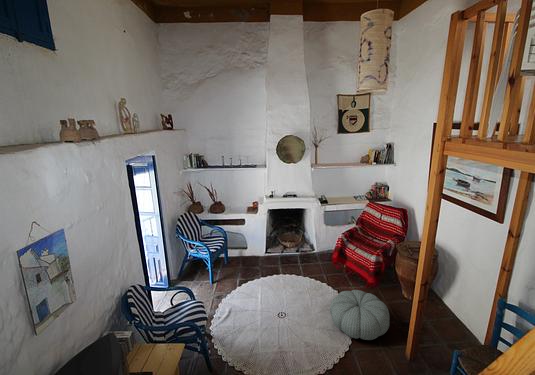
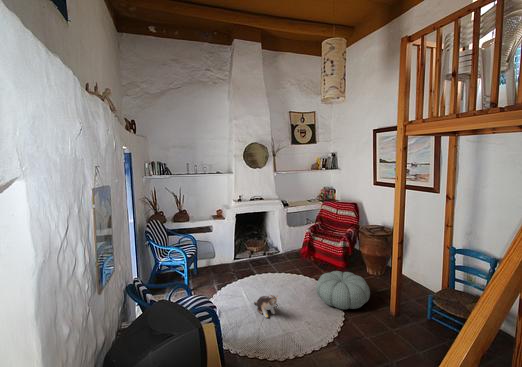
plush toy: none [263,307,279,331] -> present [254,295,278,318]

